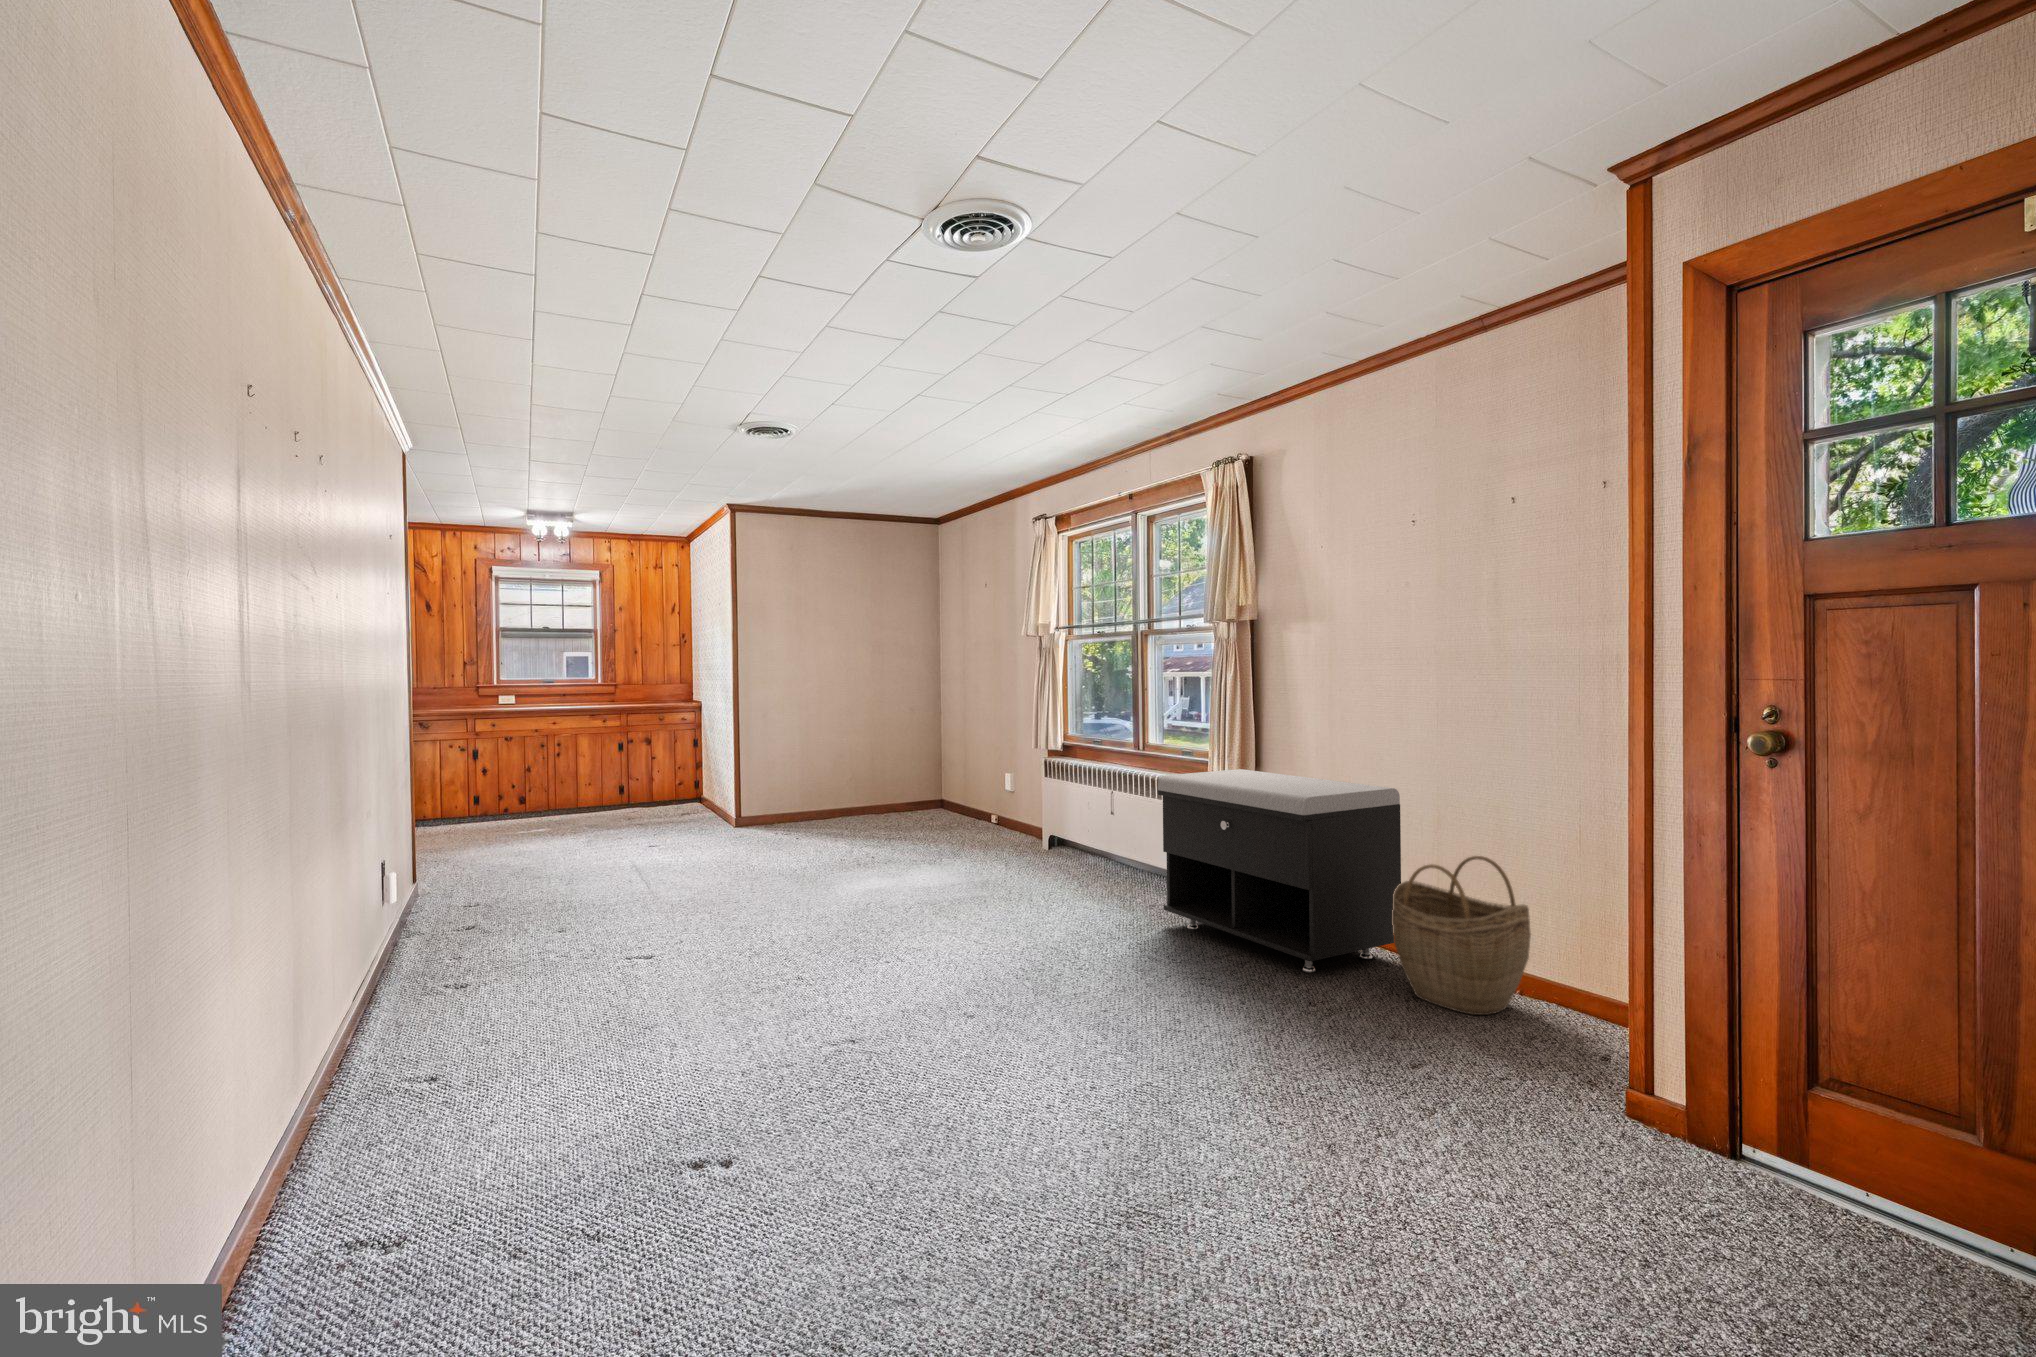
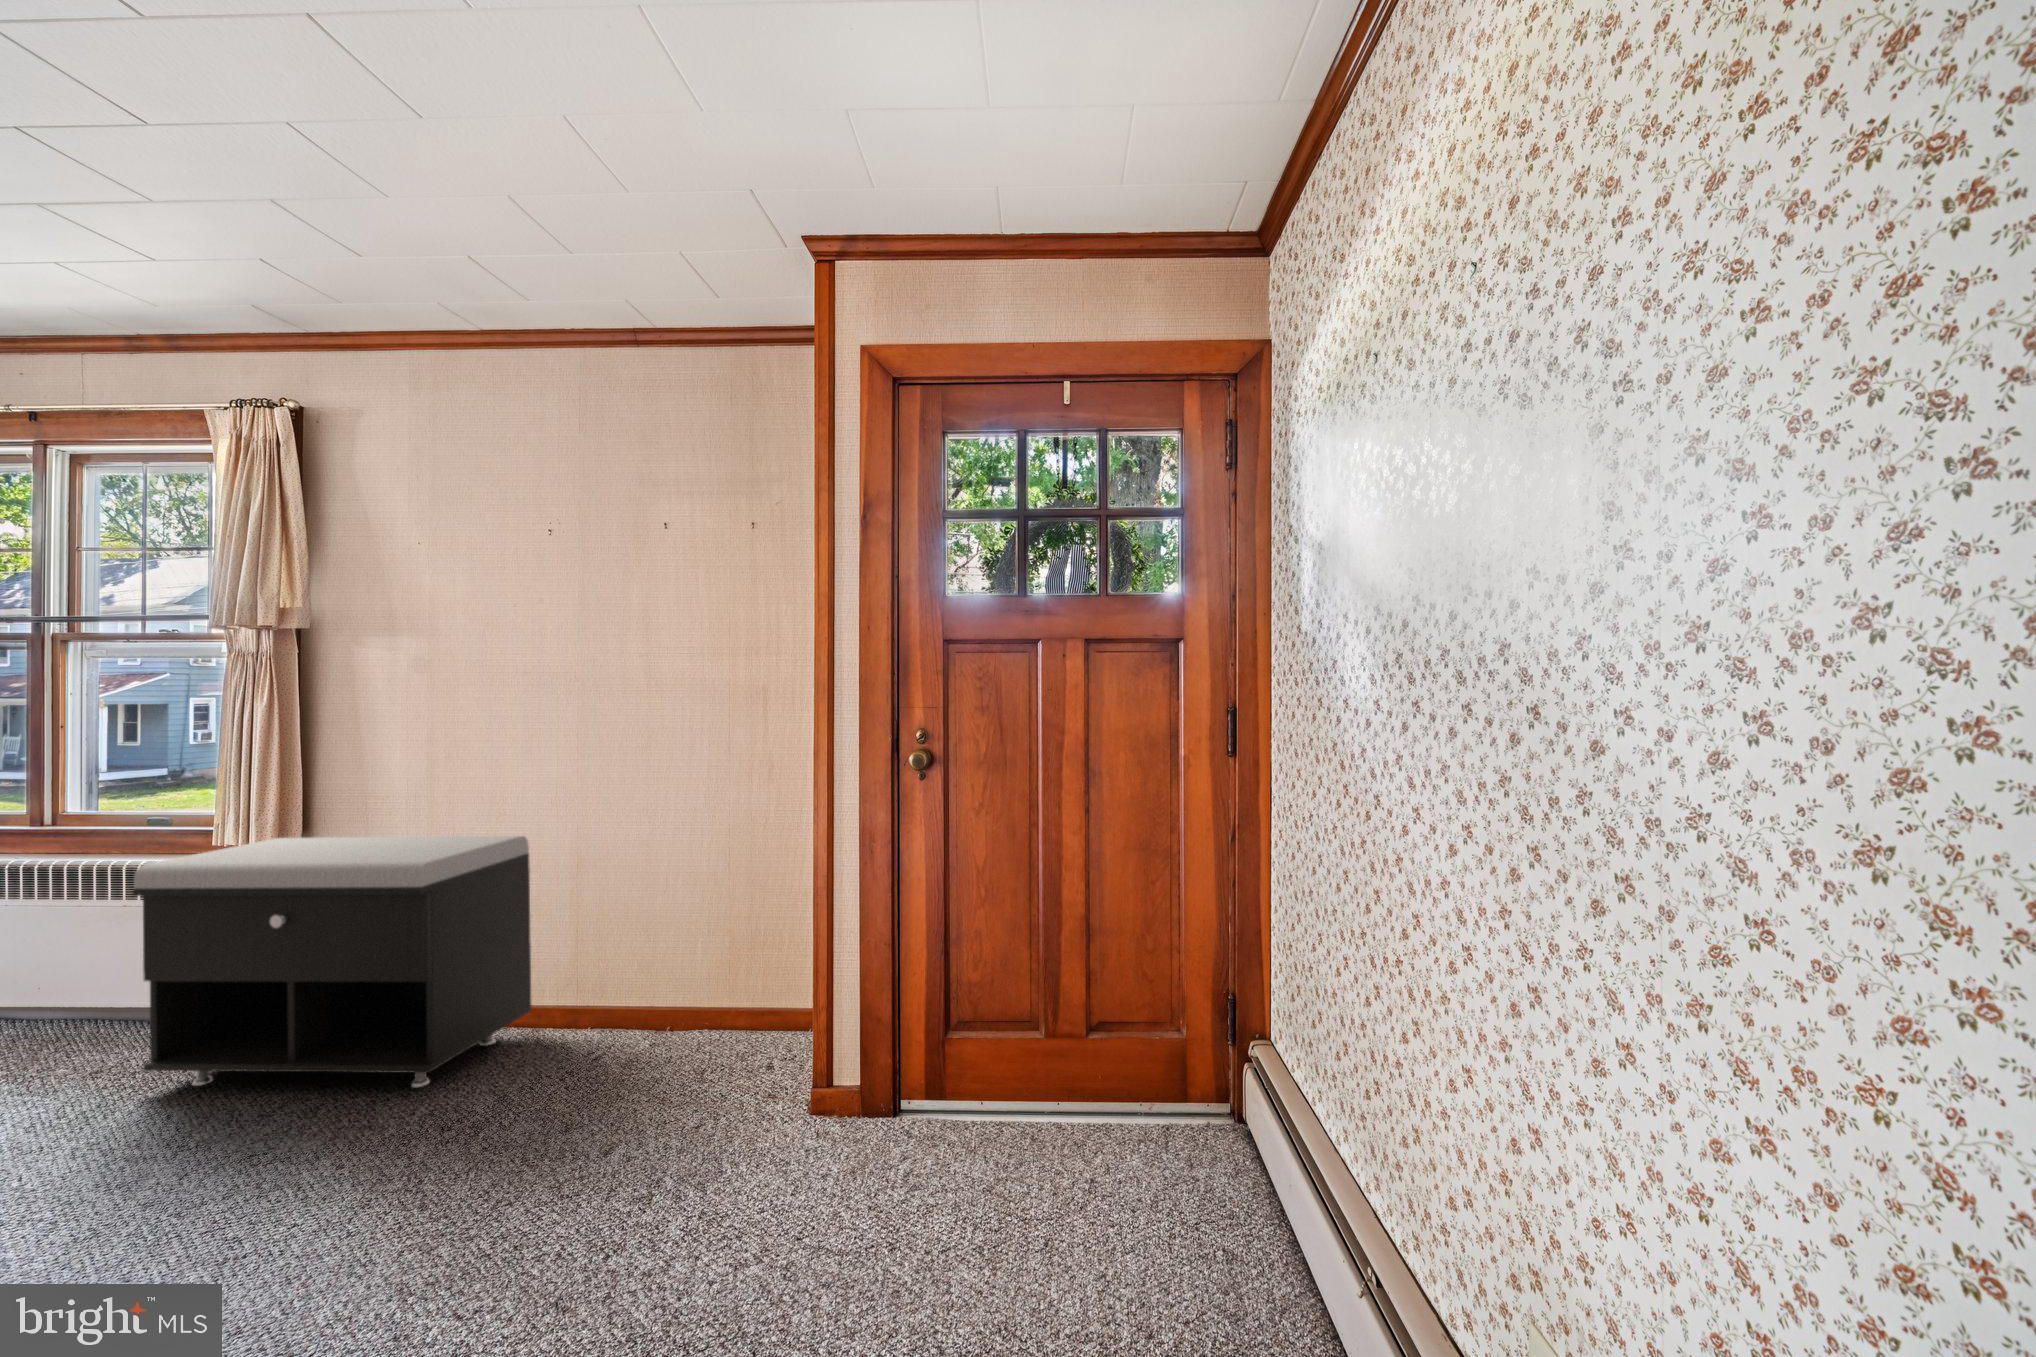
woven basket: present [1392,856,1531,1015] -> none [537,895,687,1072]

